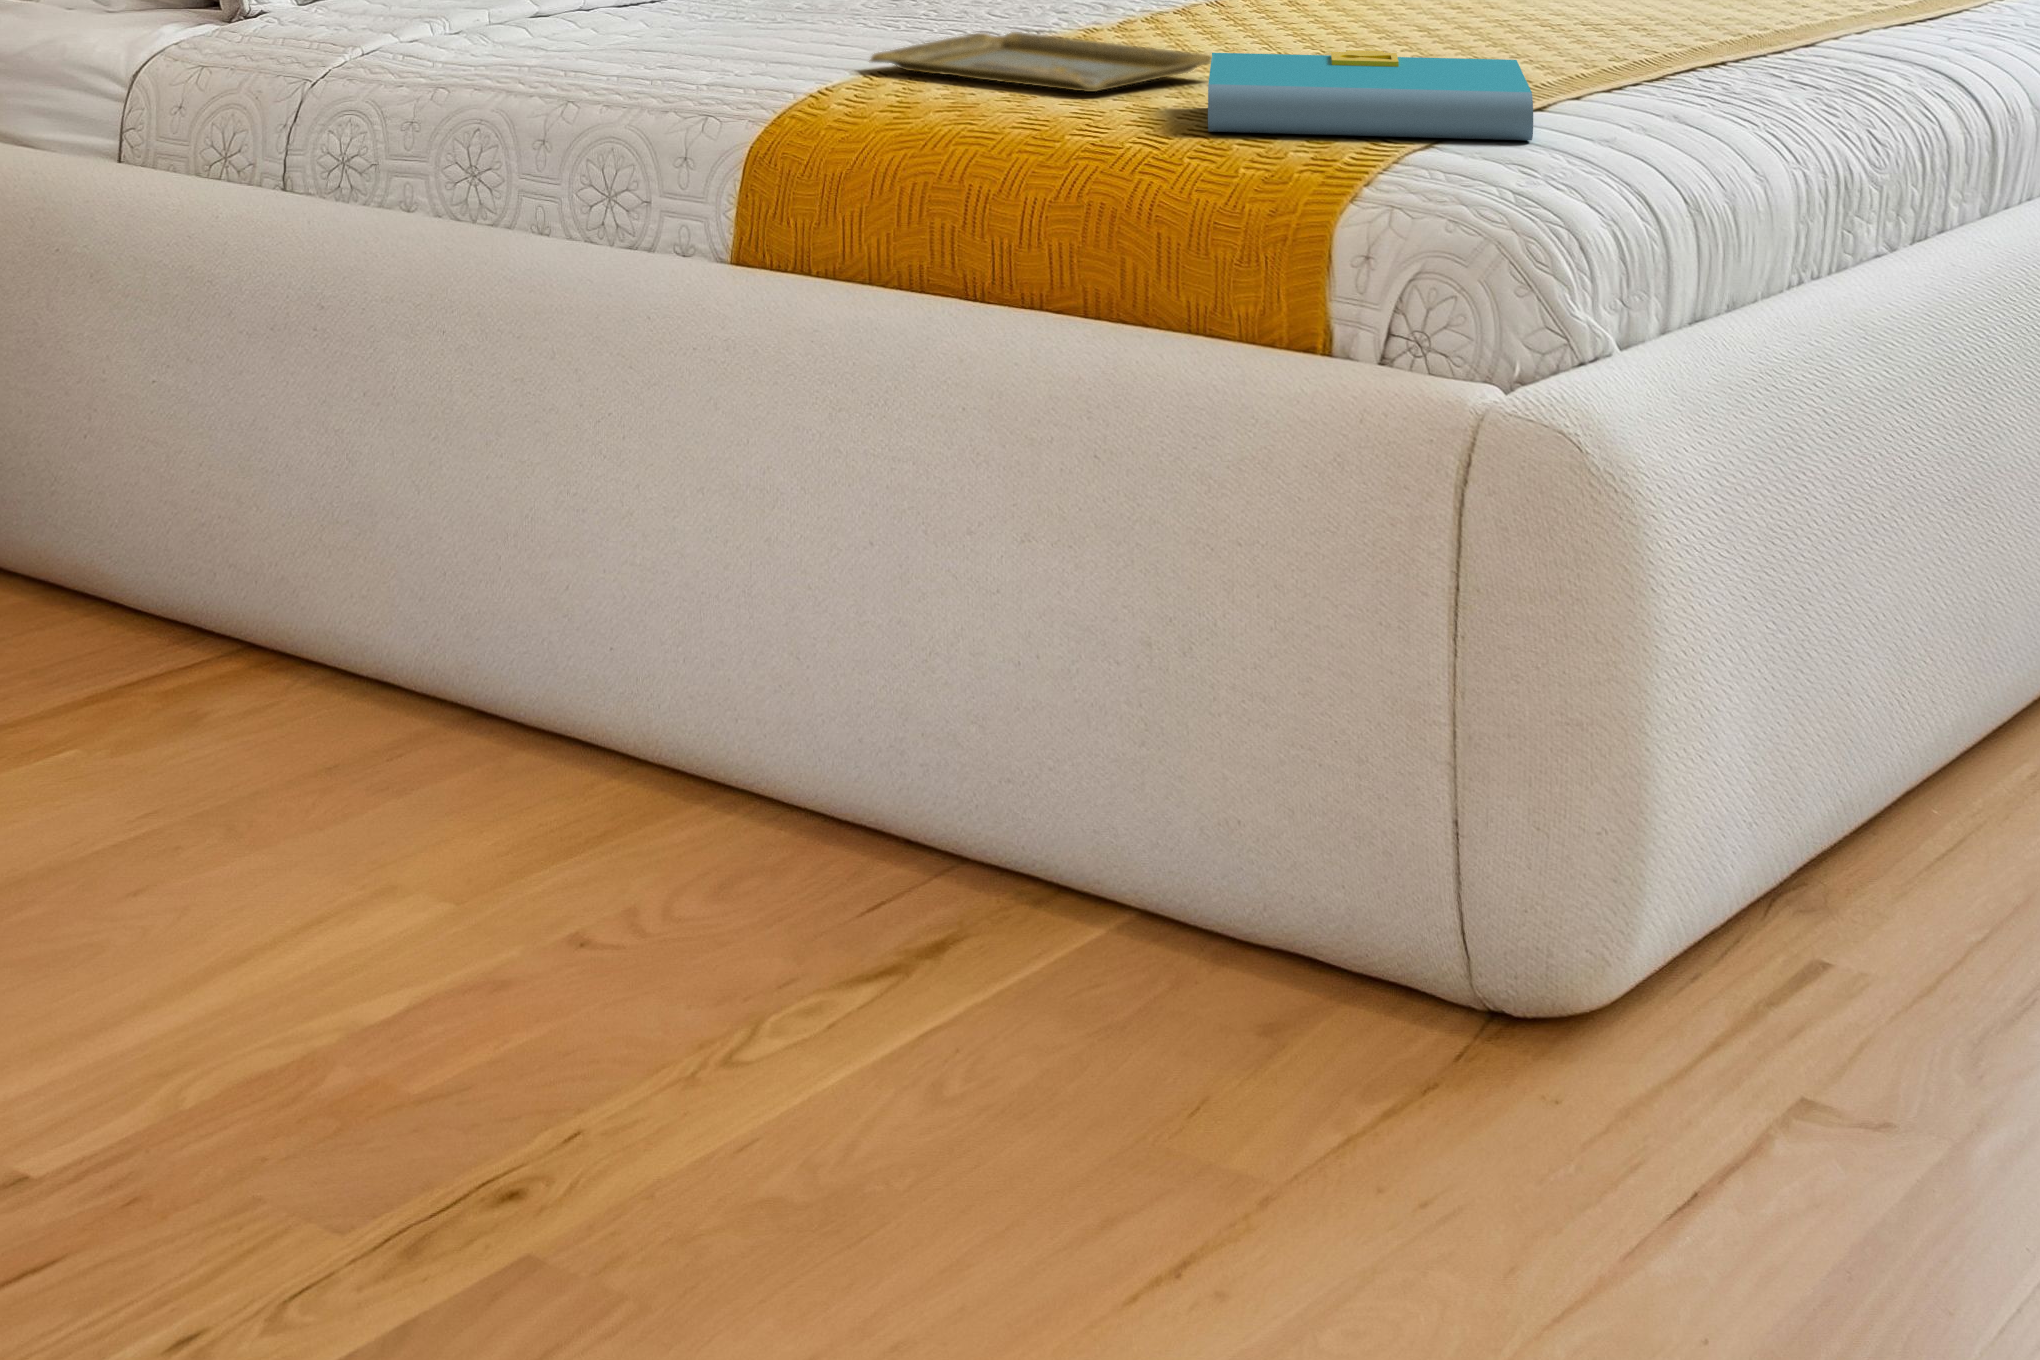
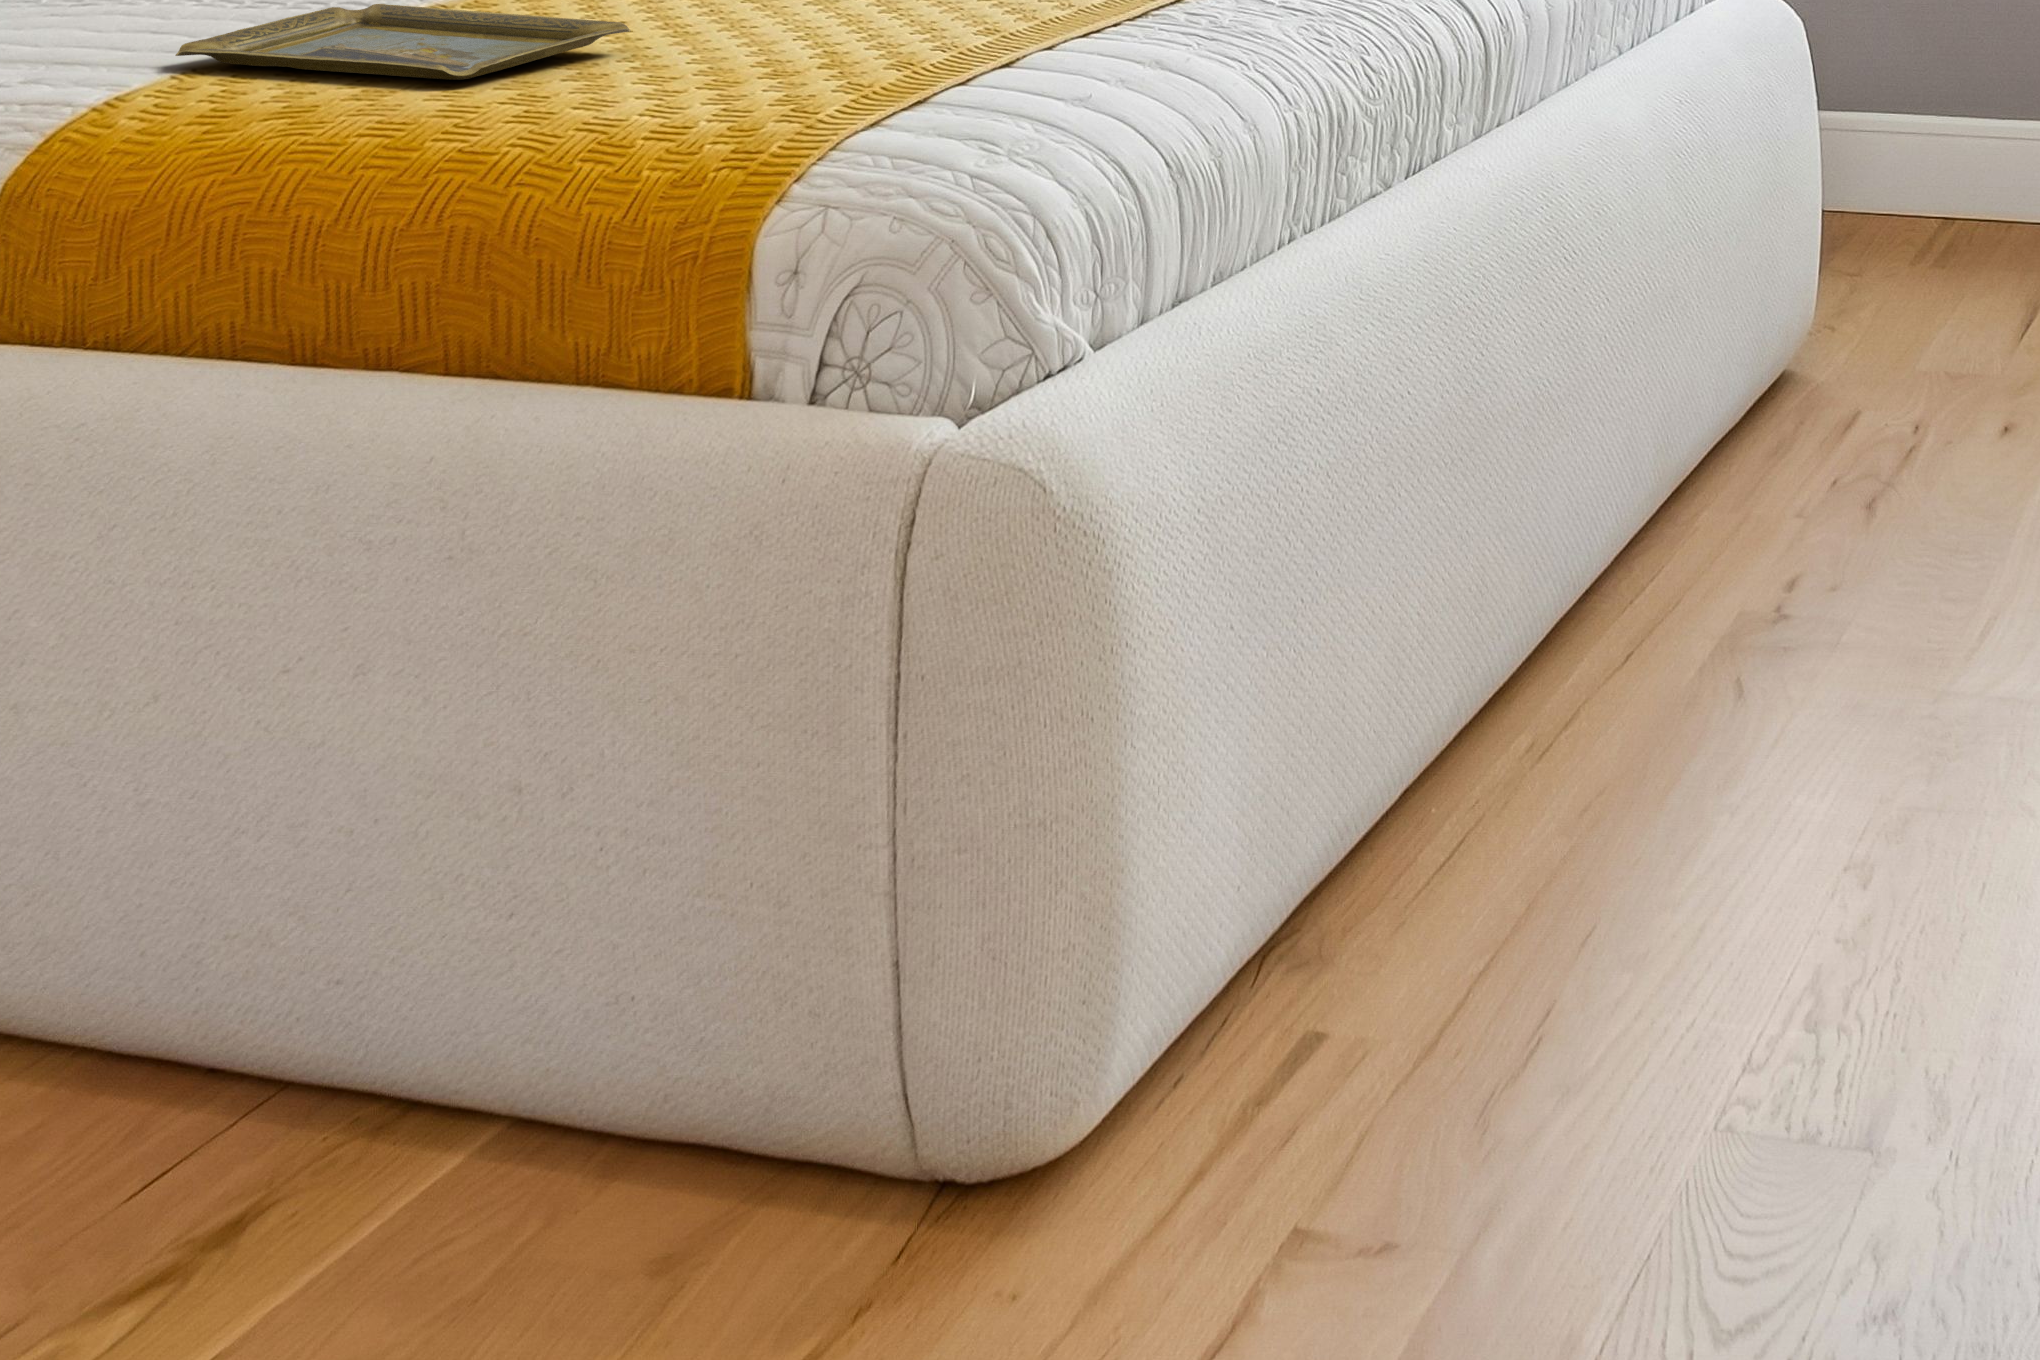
book: present [1208,50,1533,140] -> none [594,11,989,128]

